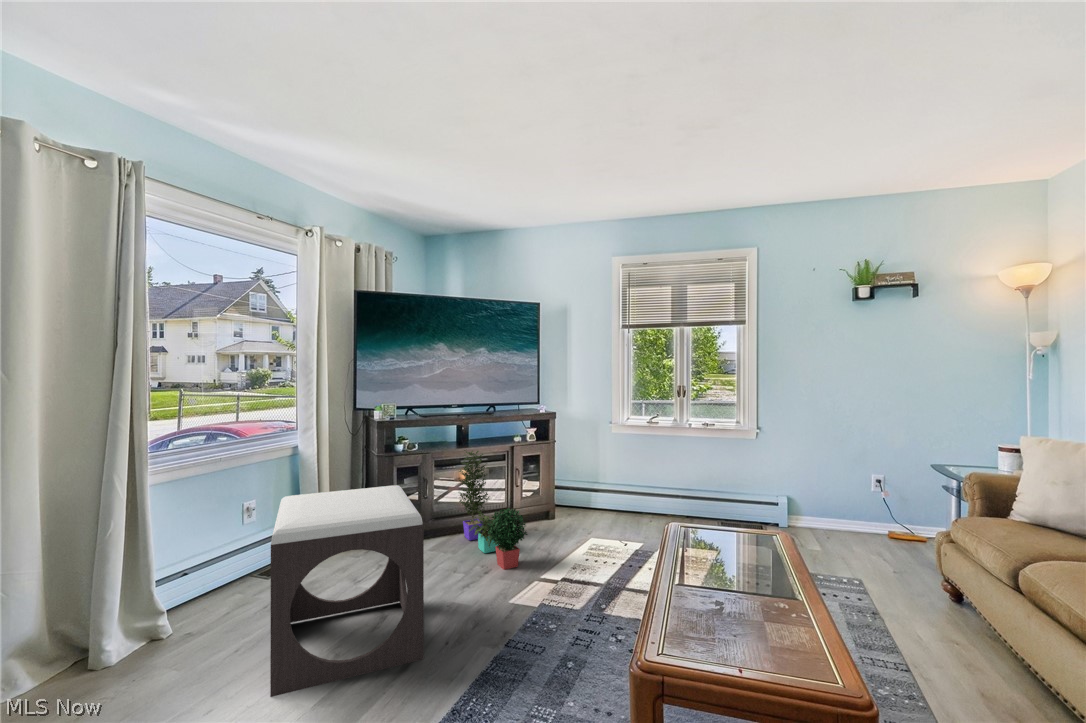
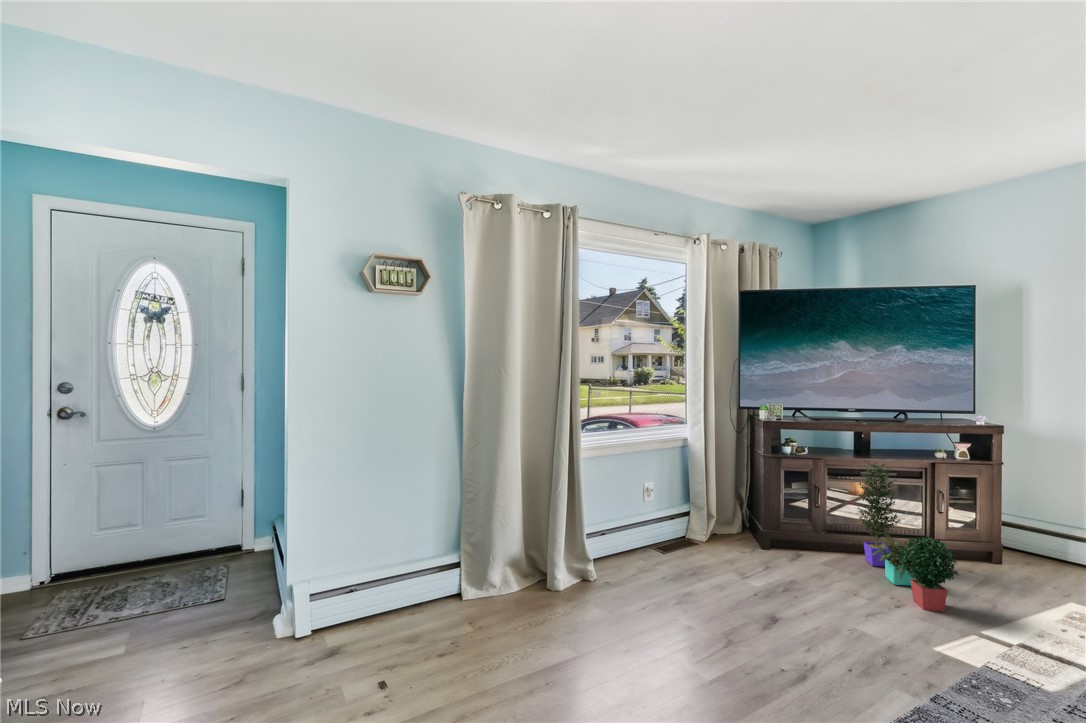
footstool: present [270,485,424,697] -> none [677,482,824,673]

